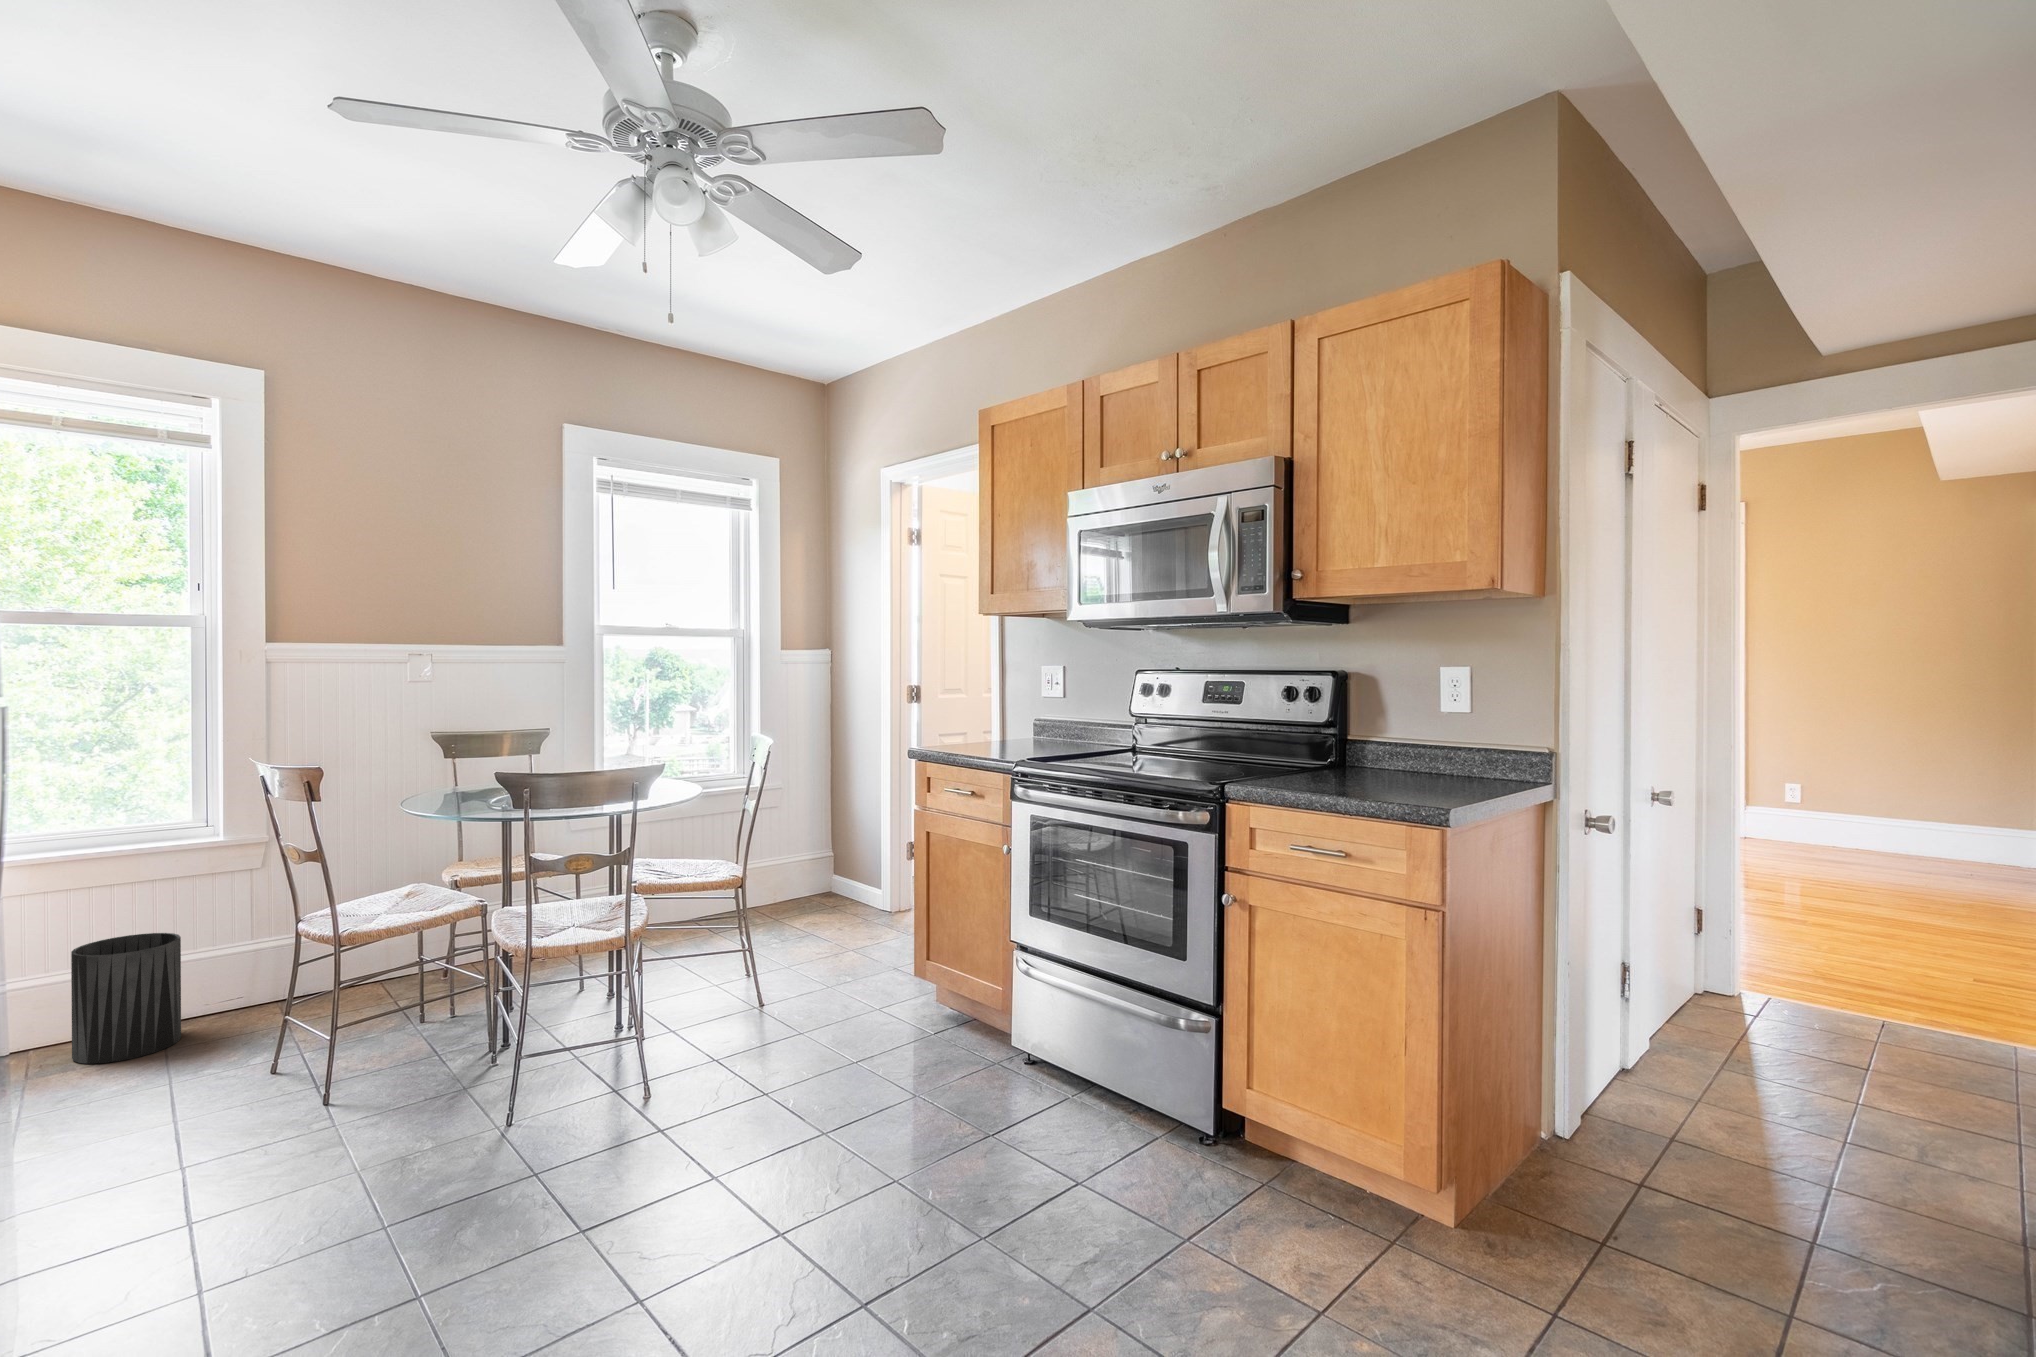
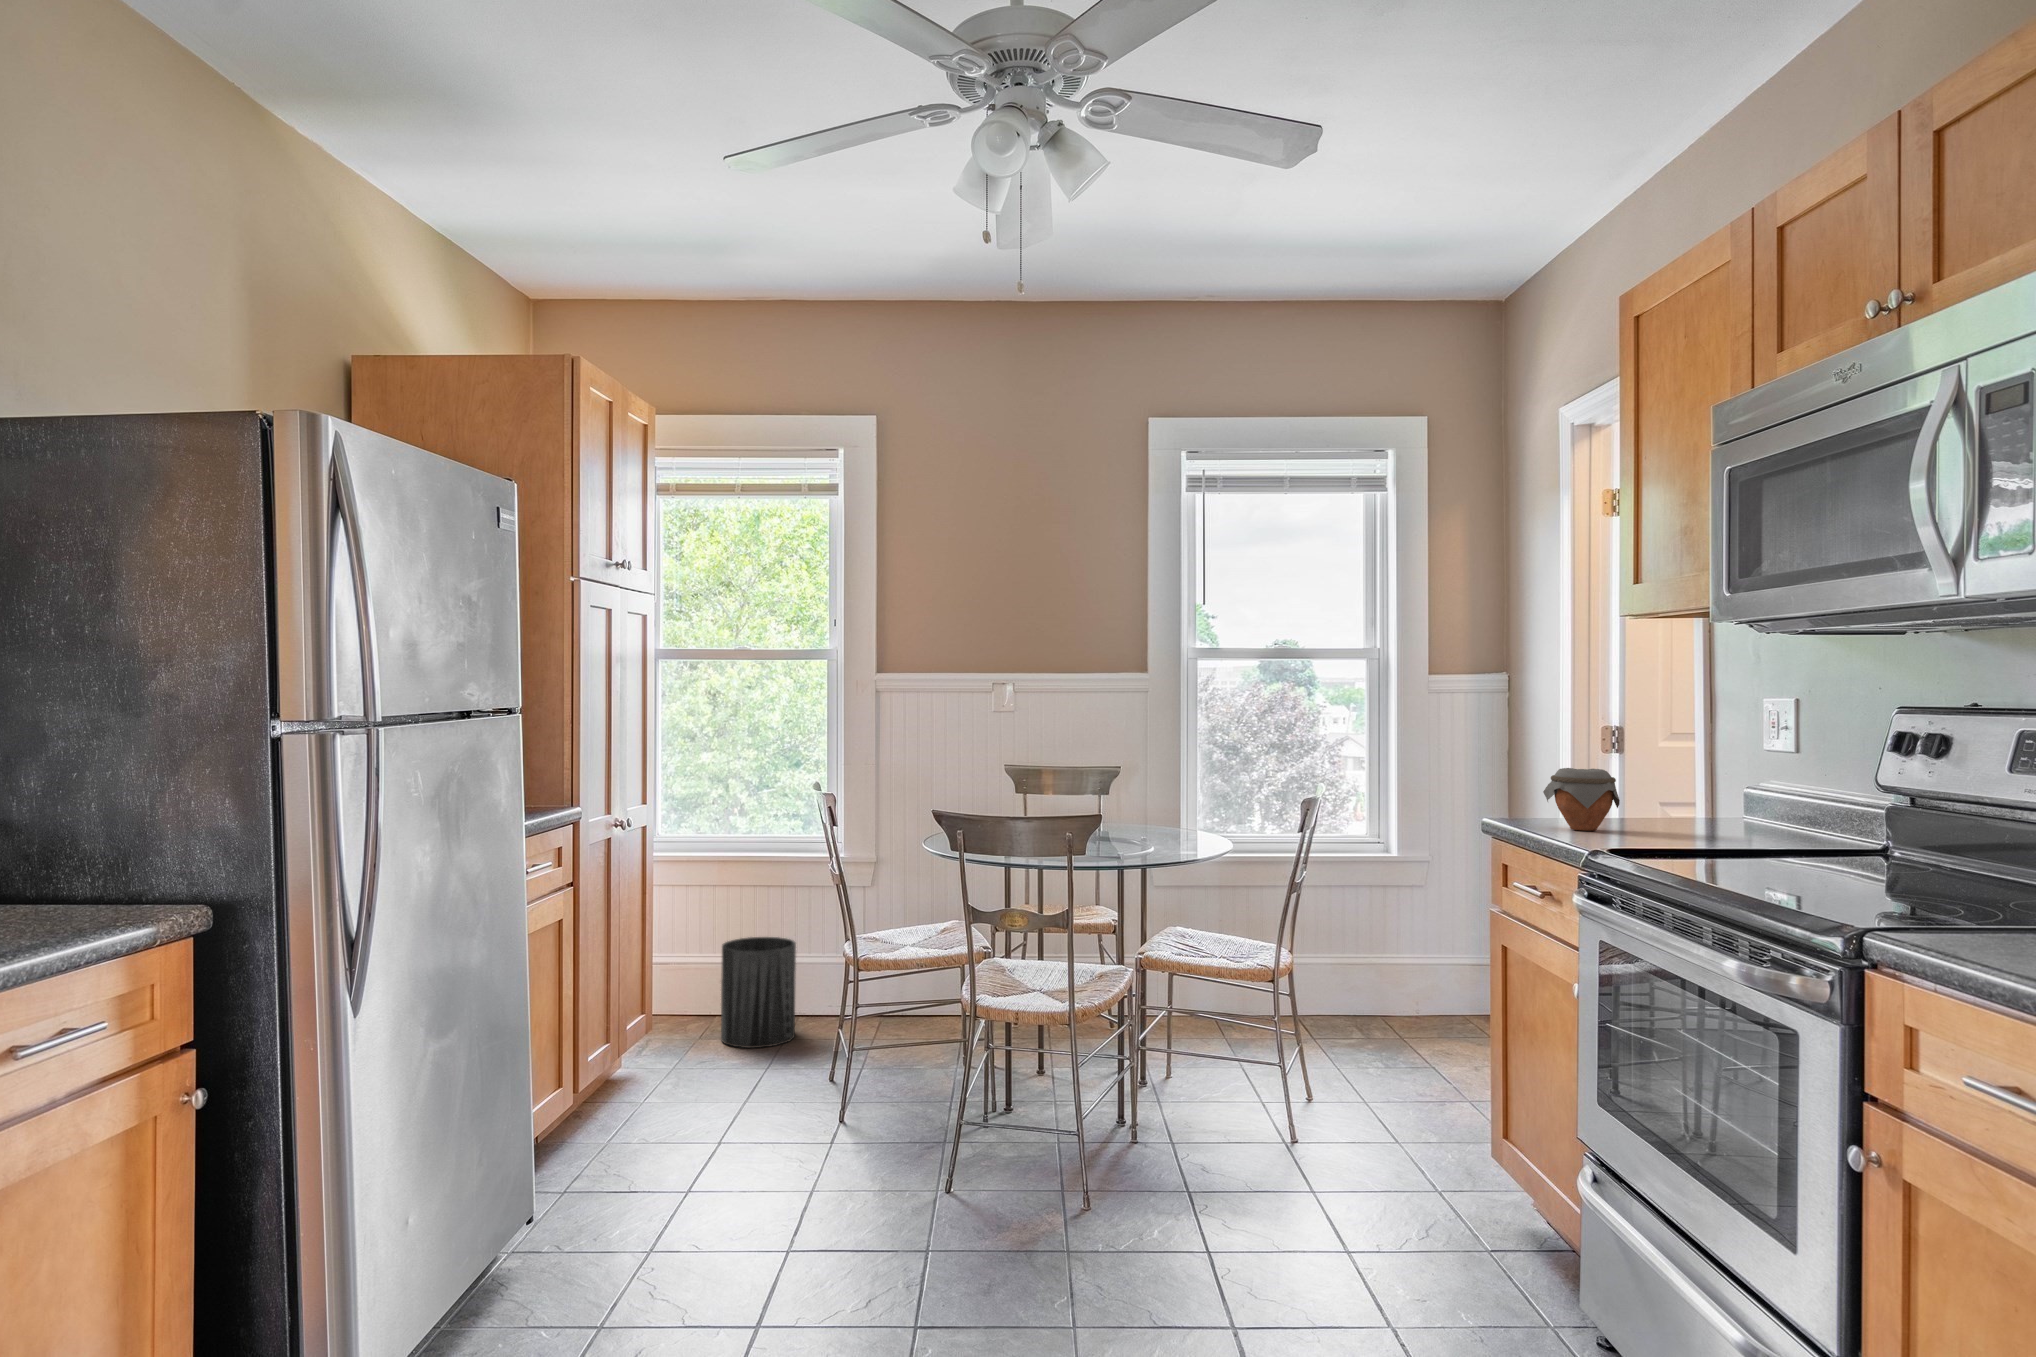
jar: none [949,711,994,751] -> present [1543,768,1620,831]

